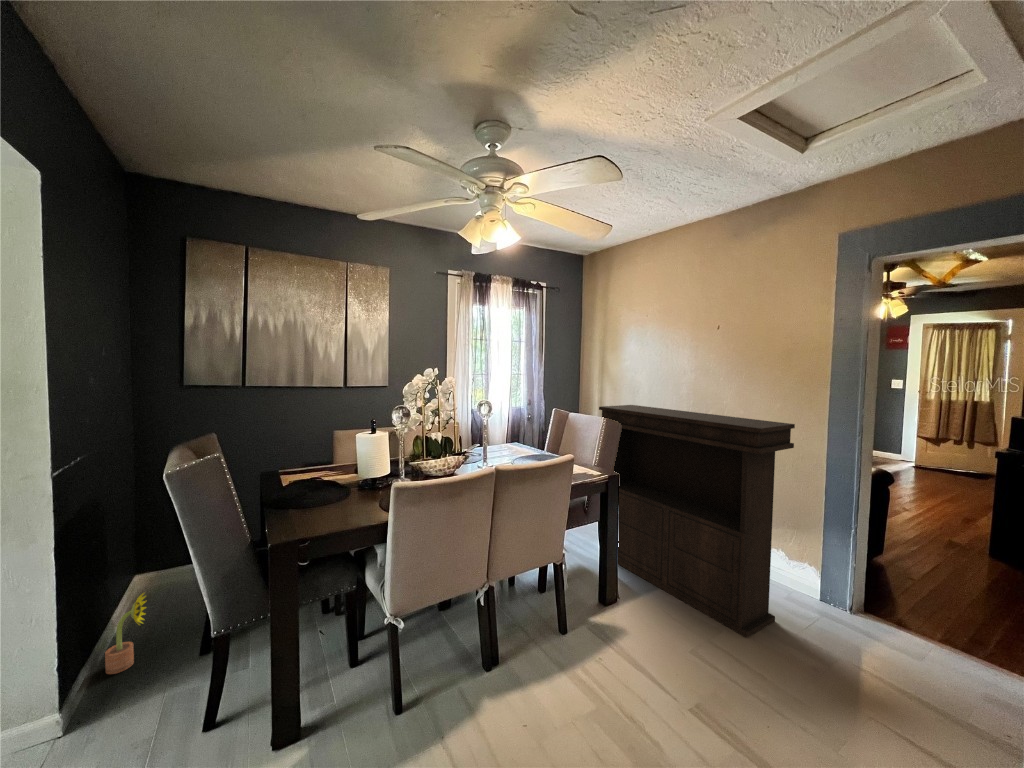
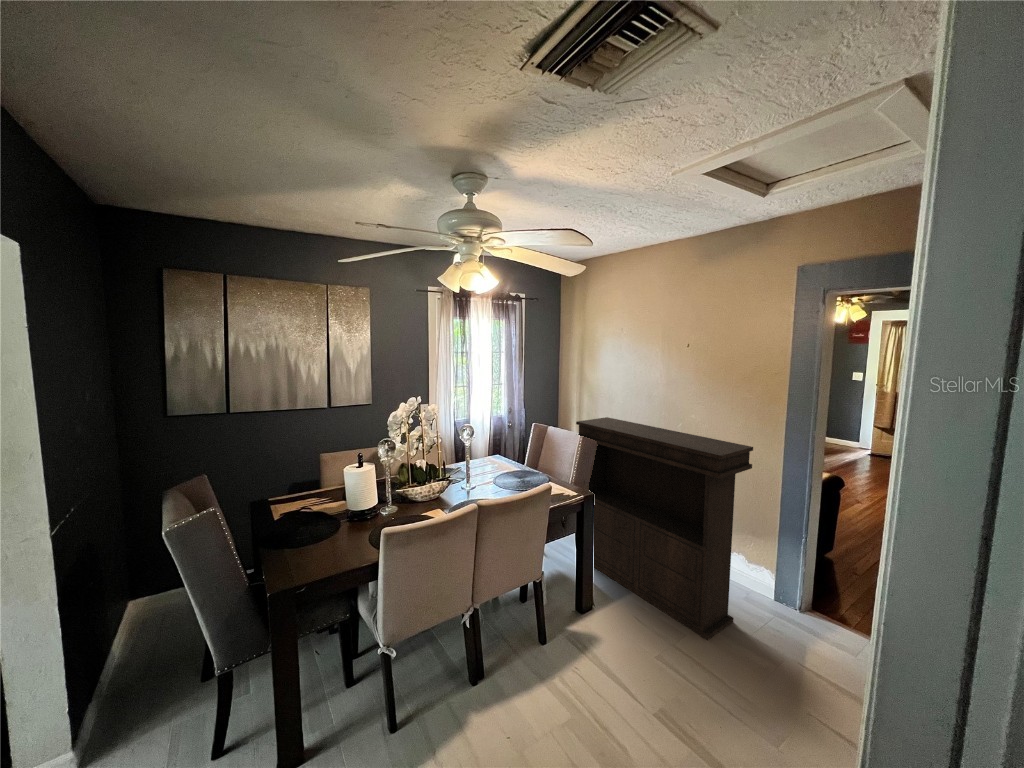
decorative plant: present [105,593,146,674] -> none [111,625,149,705]

